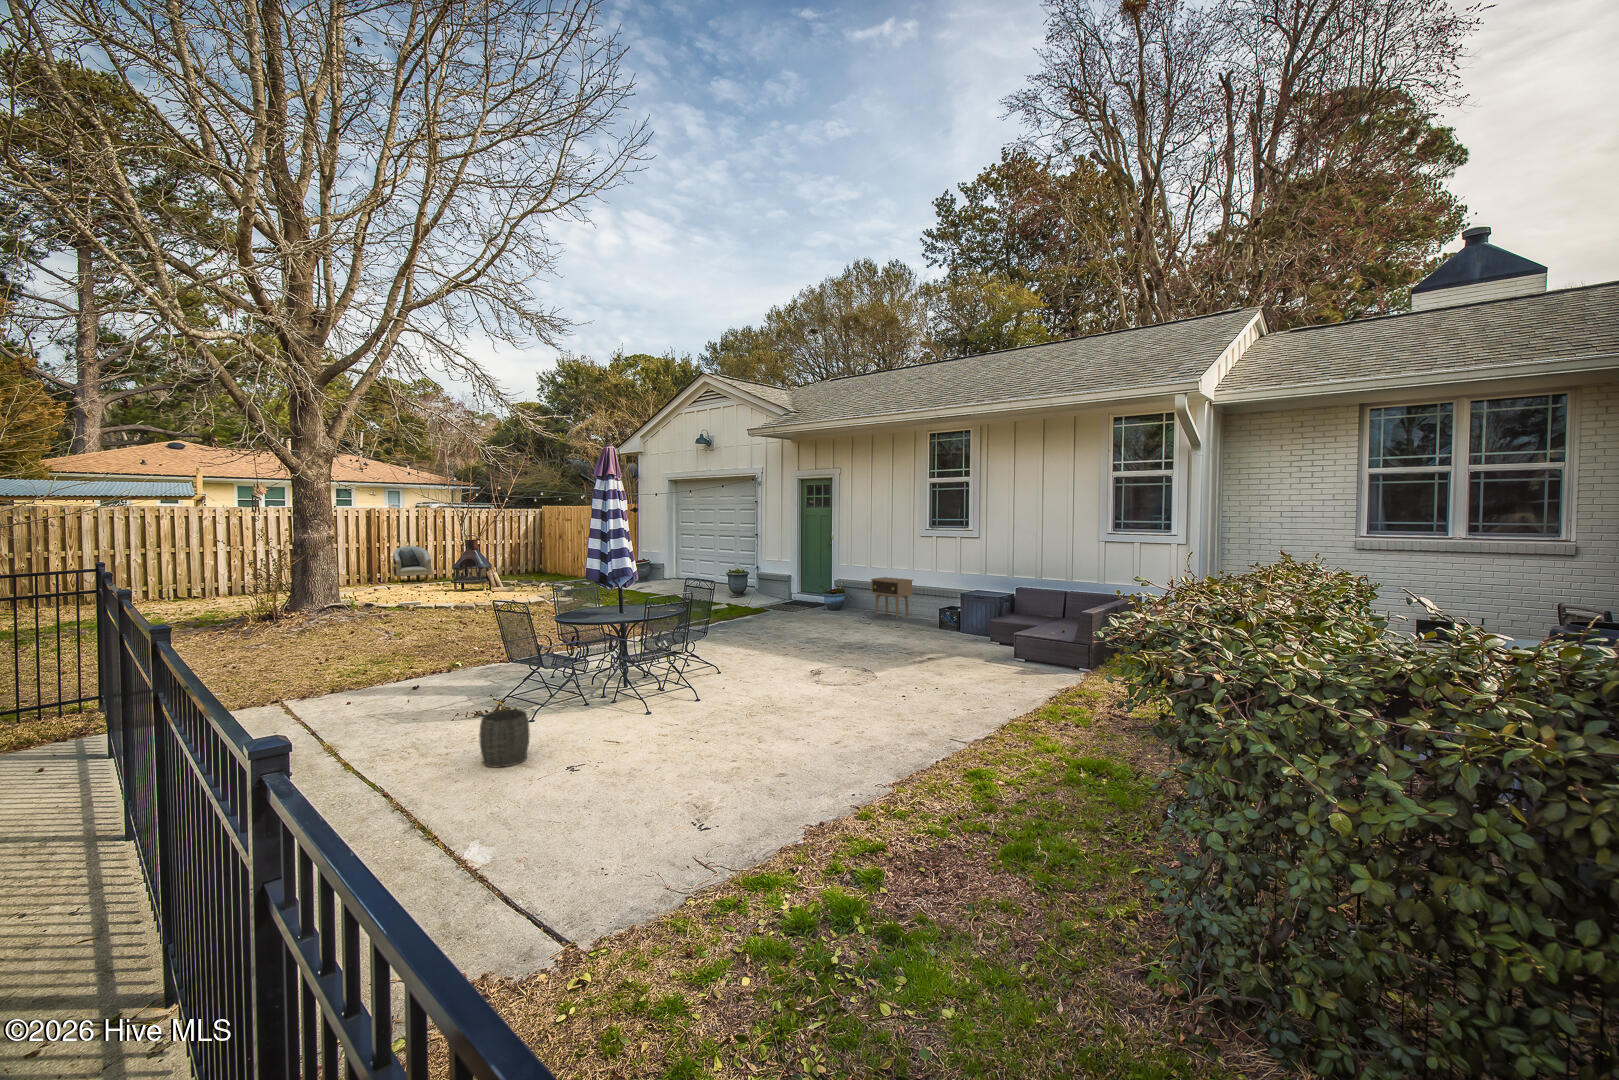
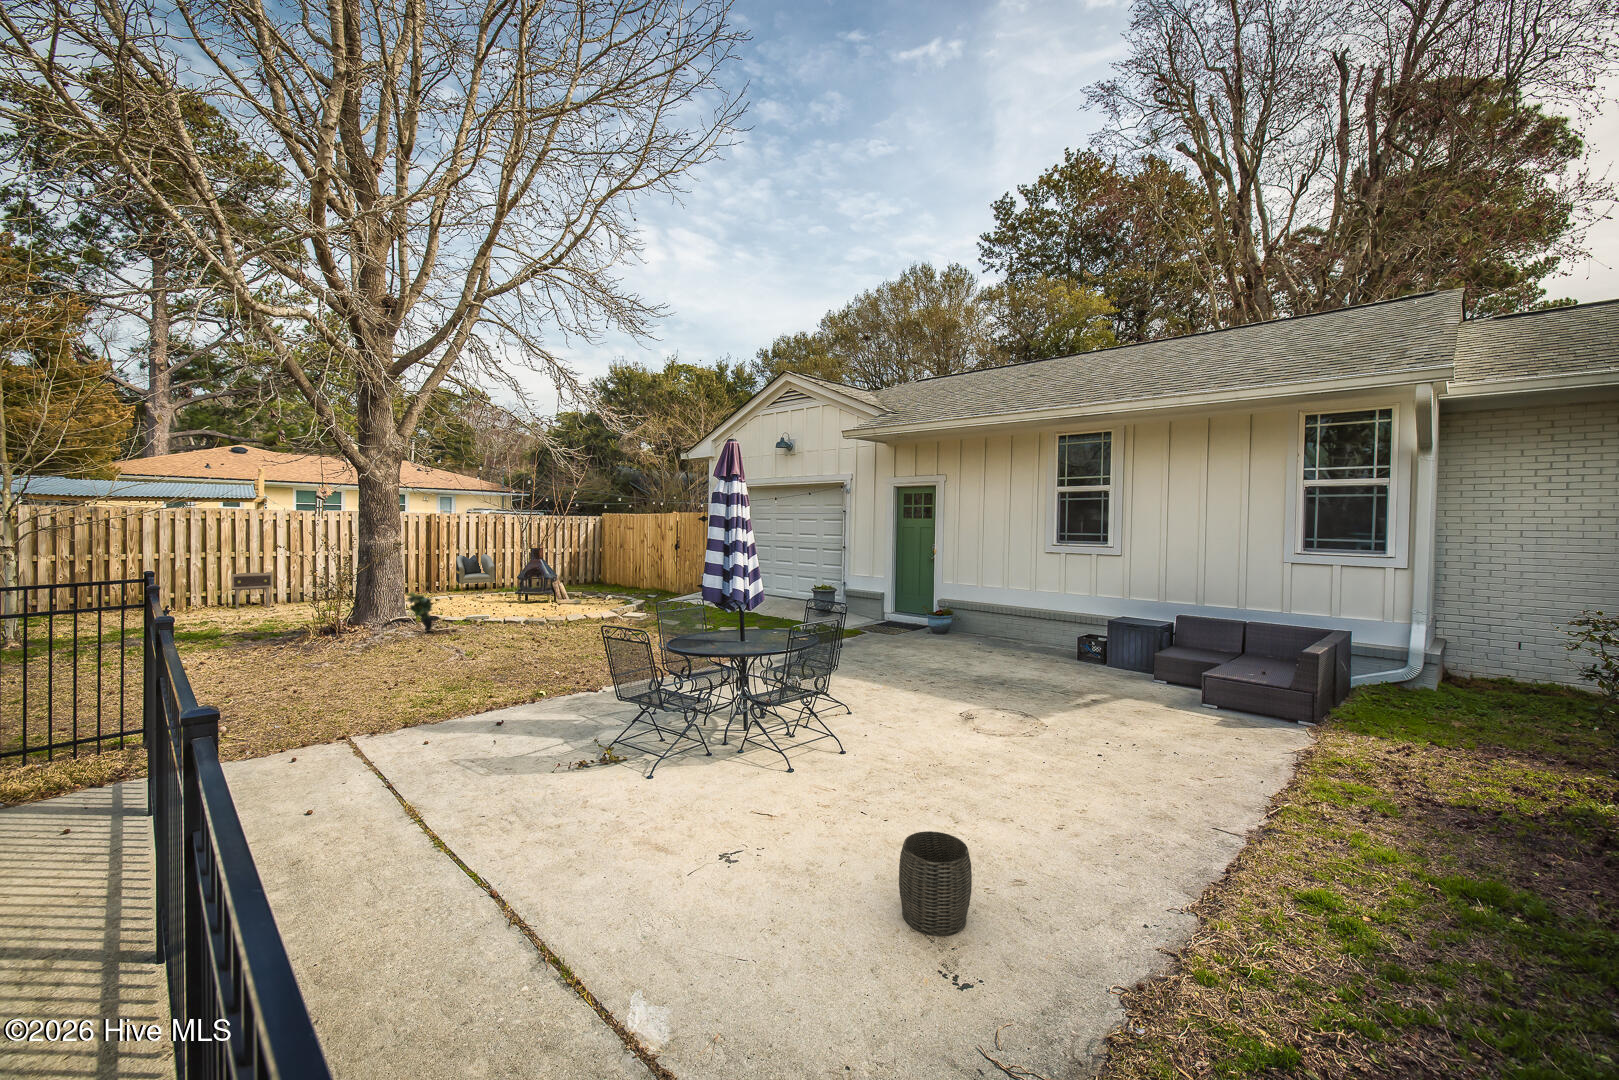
side table: present [871,577,913,619] -> present [231,572,273,609]
potted plant: none [338,580,366,617] -> present [407,592,433,632]
woven basket: present [479,709,530,767] -> present [899,831,972,936]

